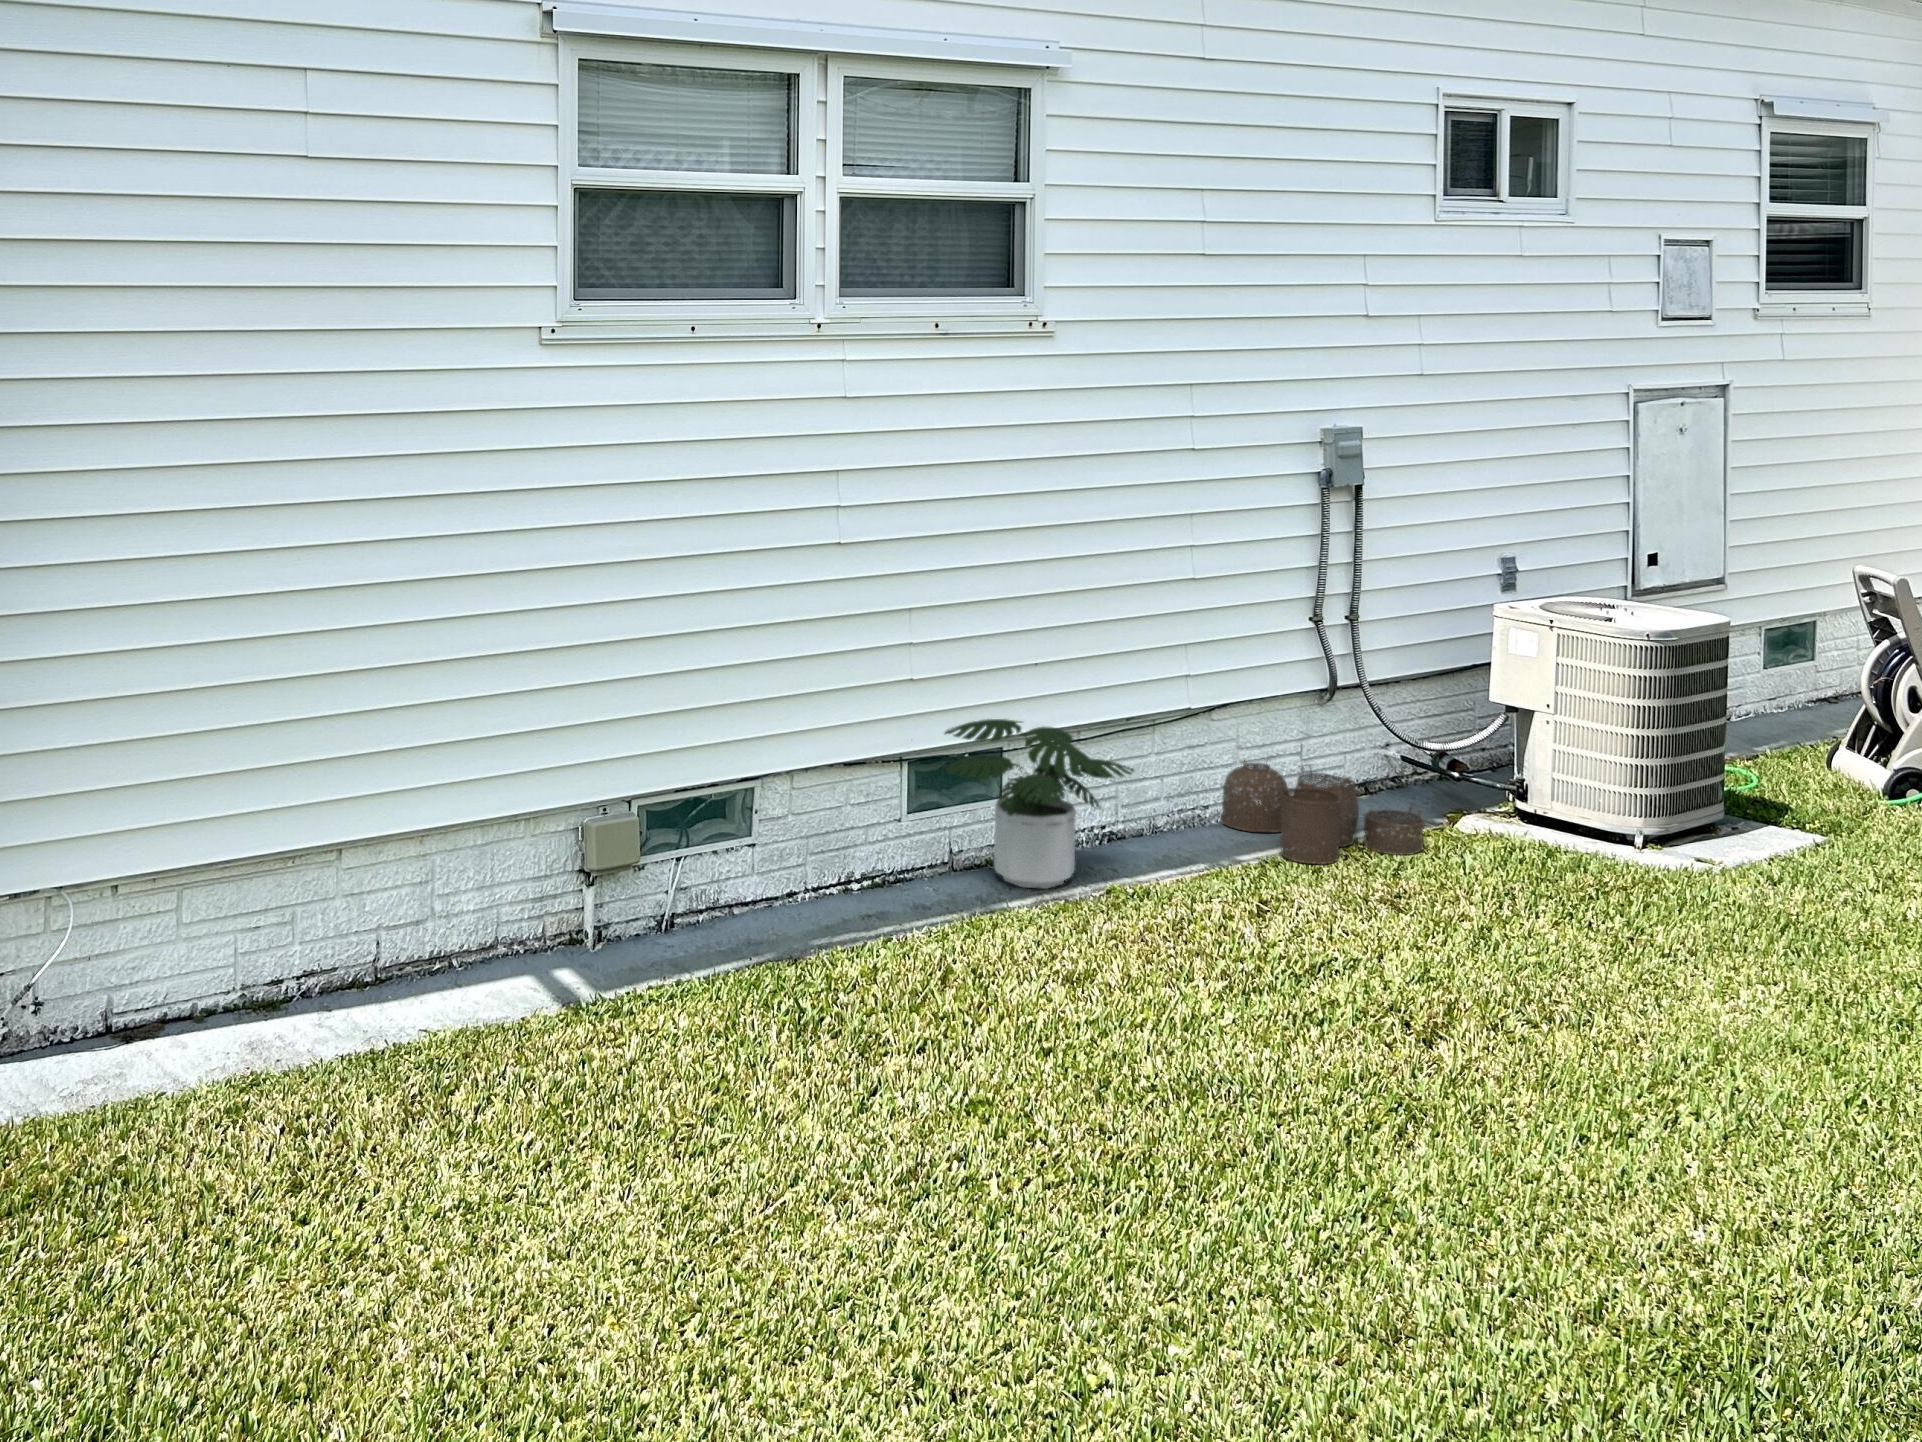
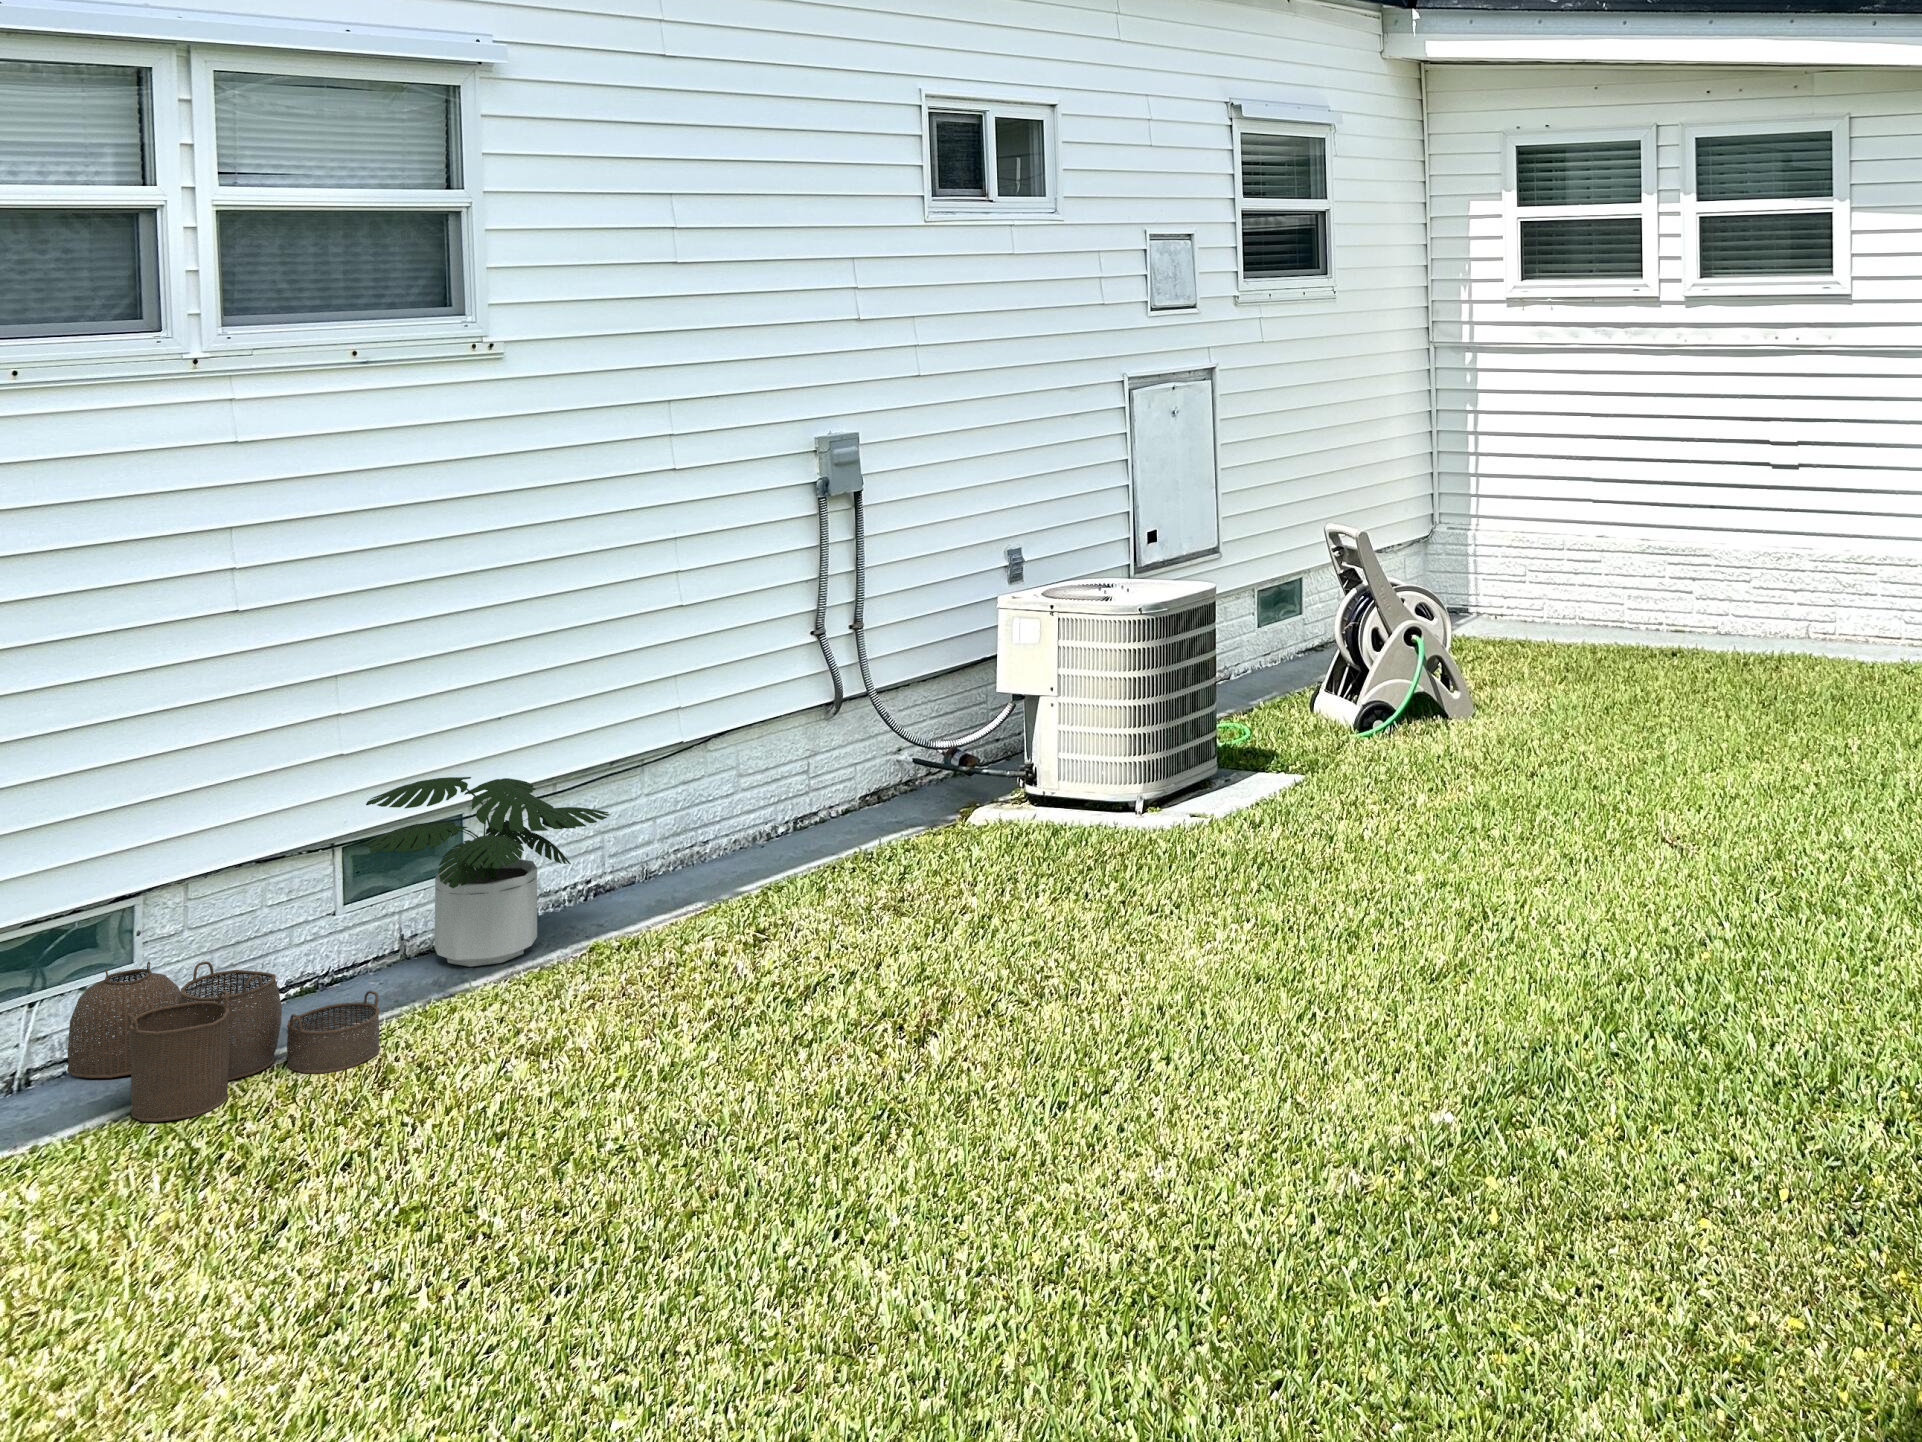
woven basket: present [1221,760,1424,865] -> present [67,961,380,1122]

